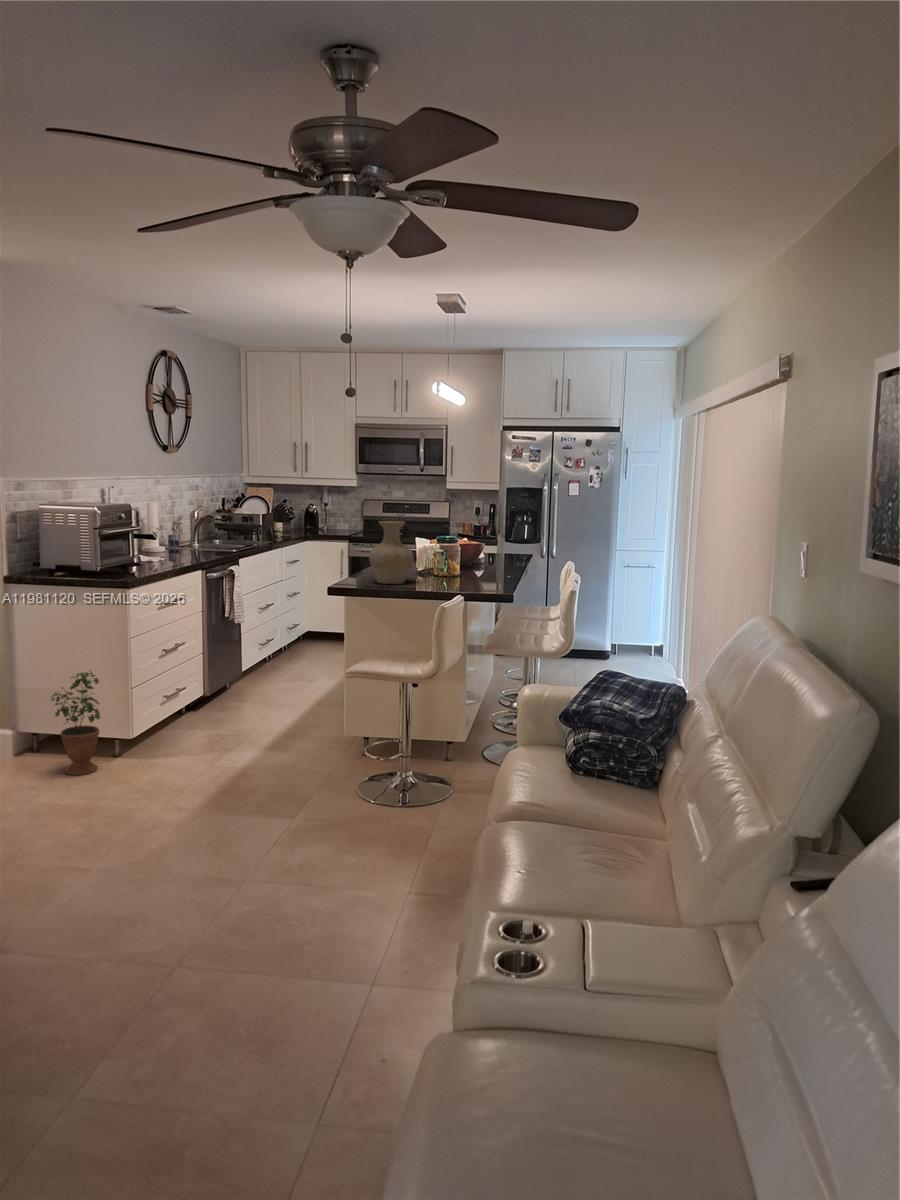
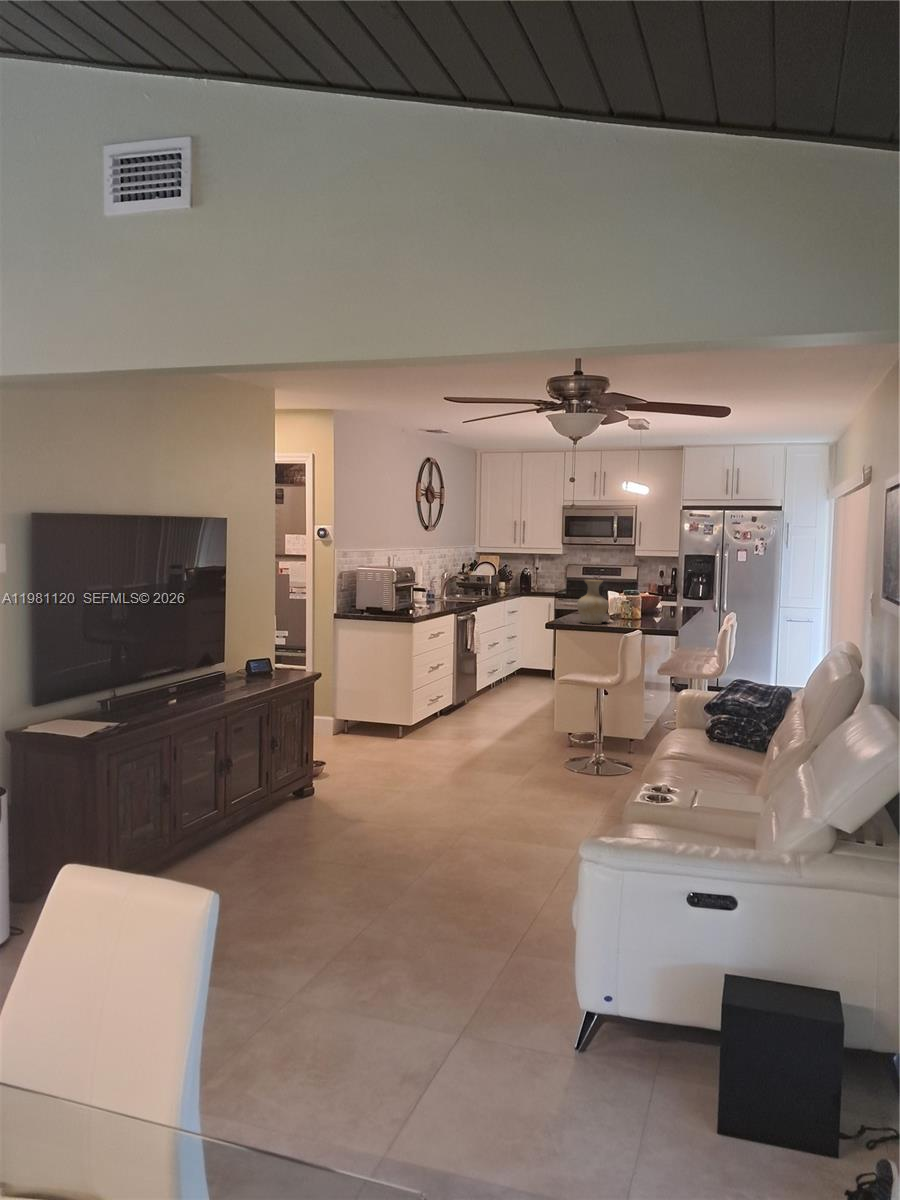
potted plant: present [51,672,100,775] -> none [363,675,394,747]

